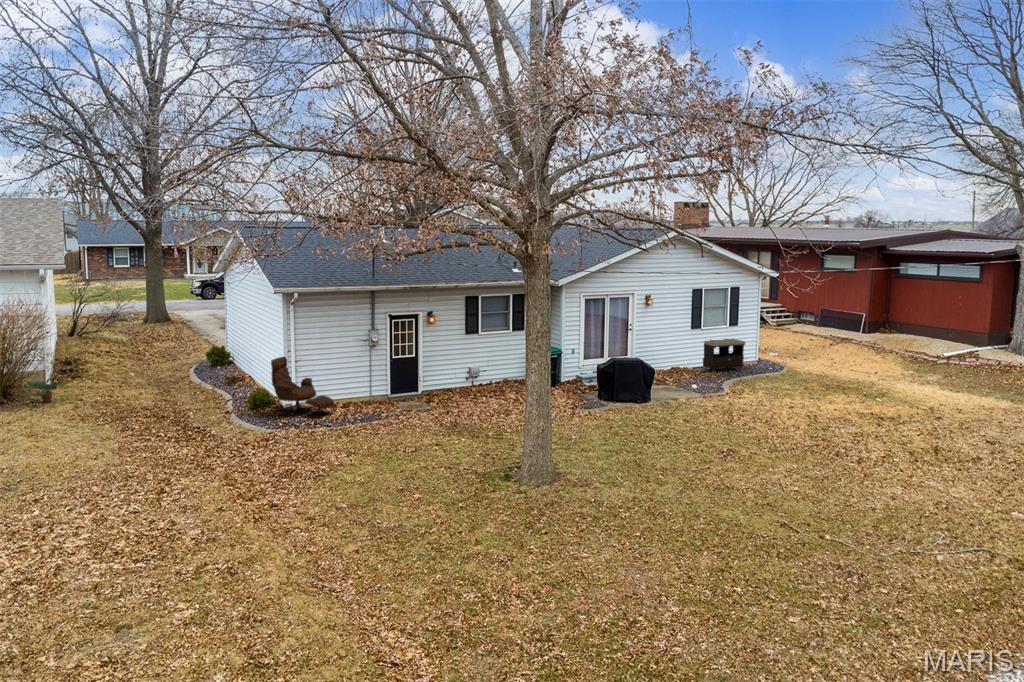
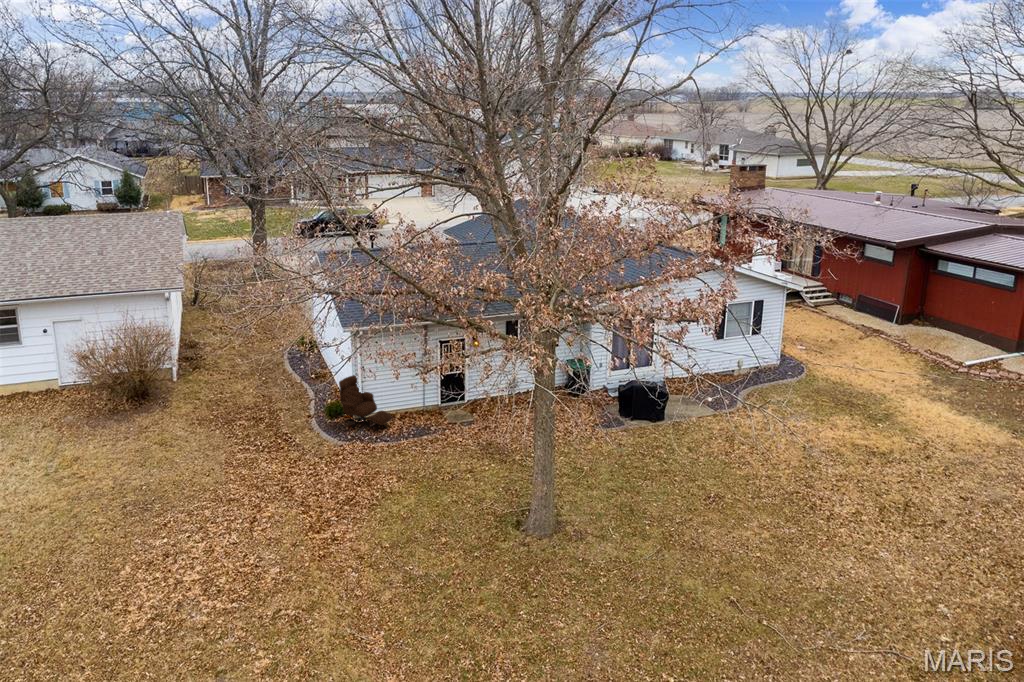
storage bench: present [703,338,745,372] -> none [723,345,768,378]
potted plant: present [27,378,67,403] -> none [145,384,178,405]

